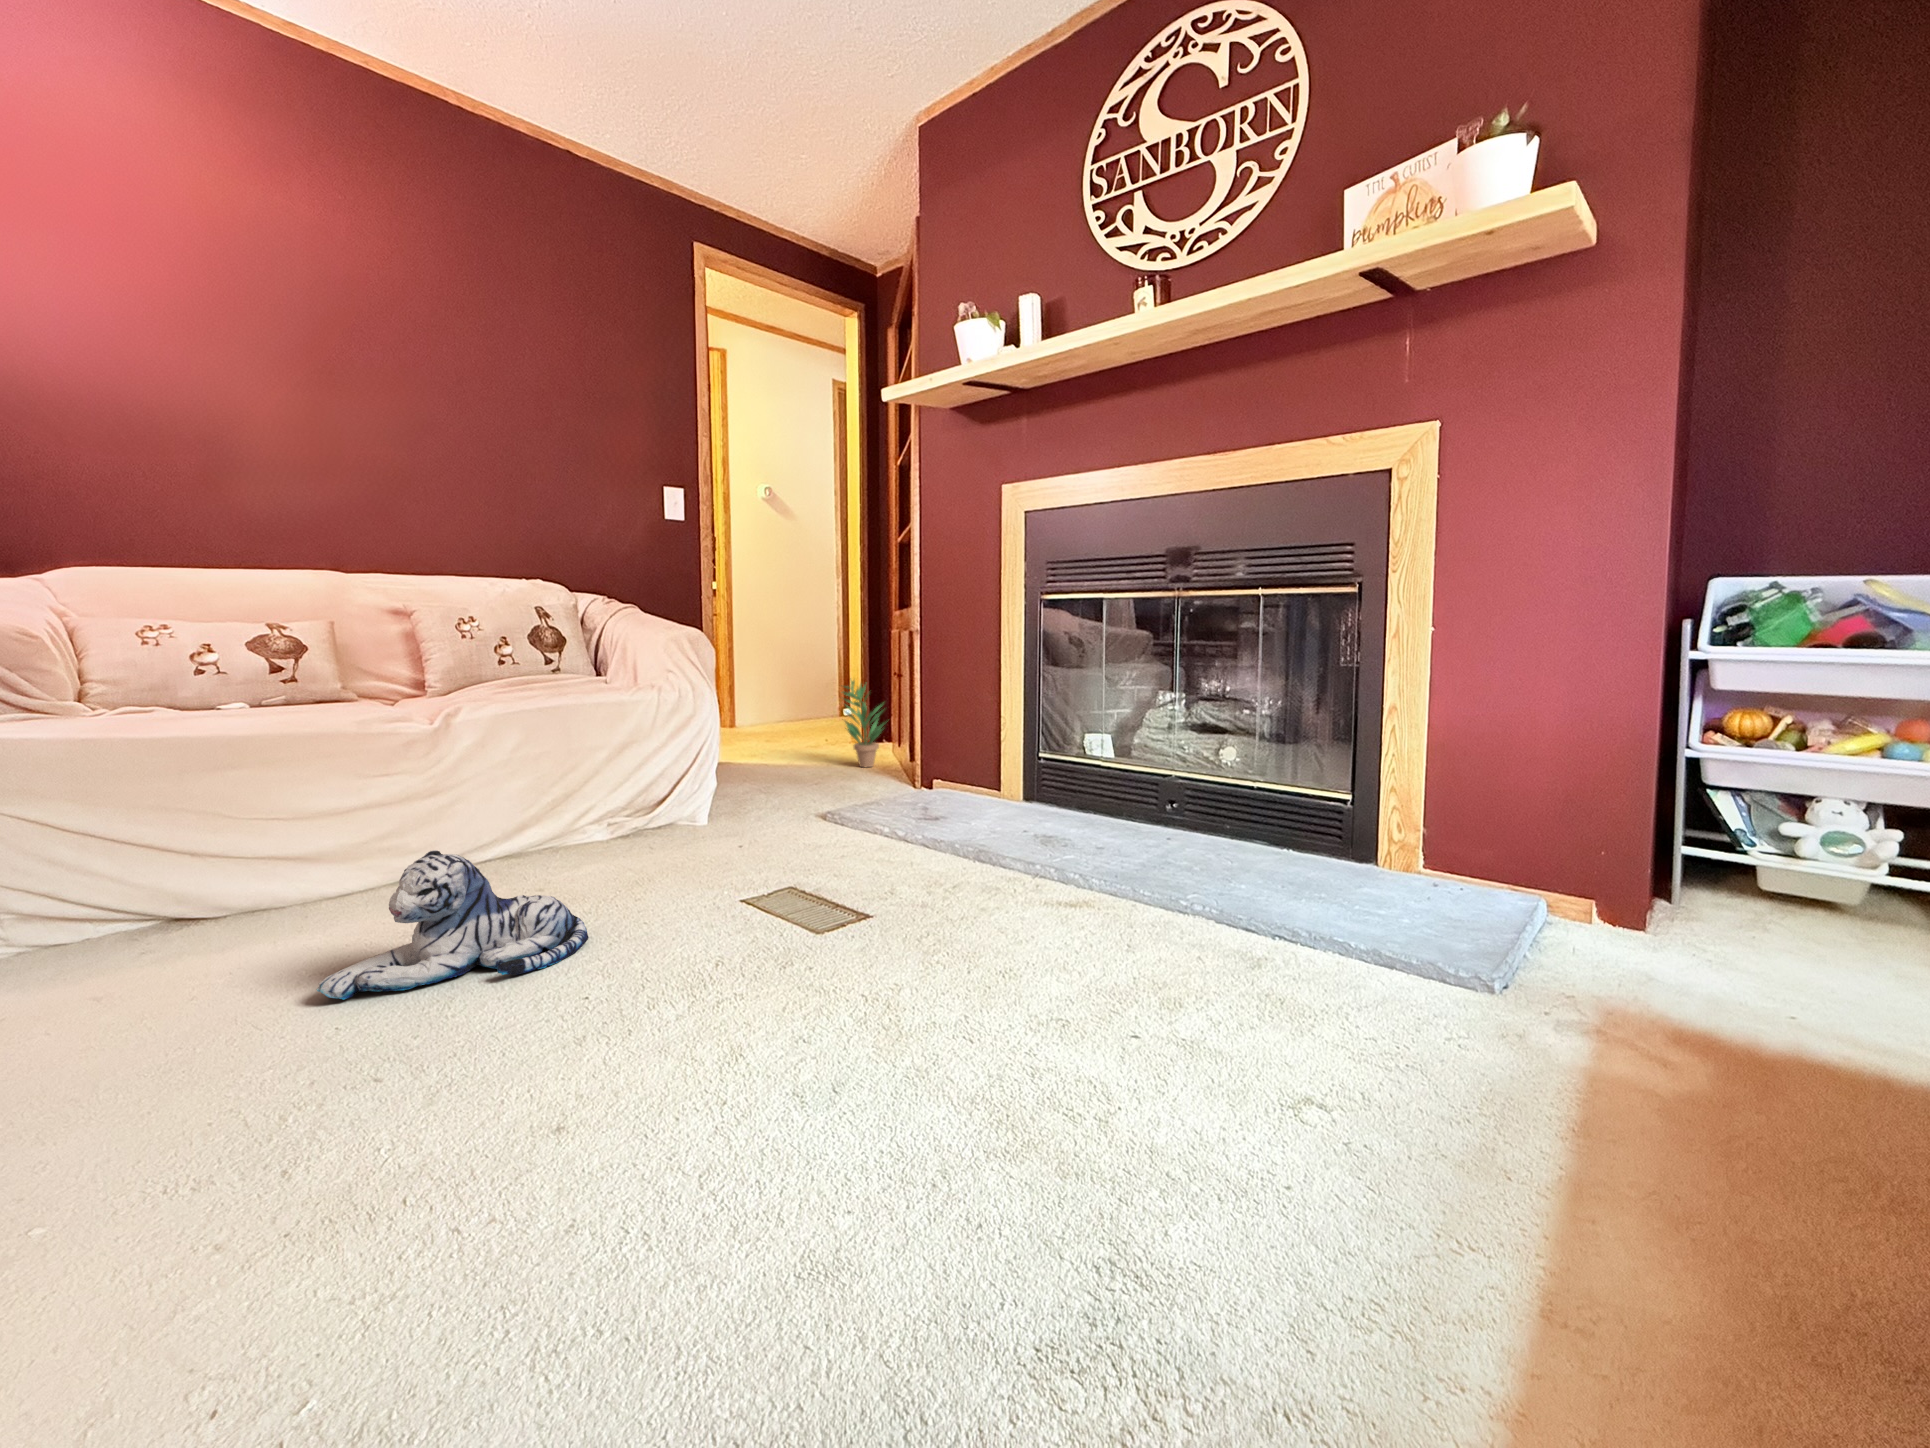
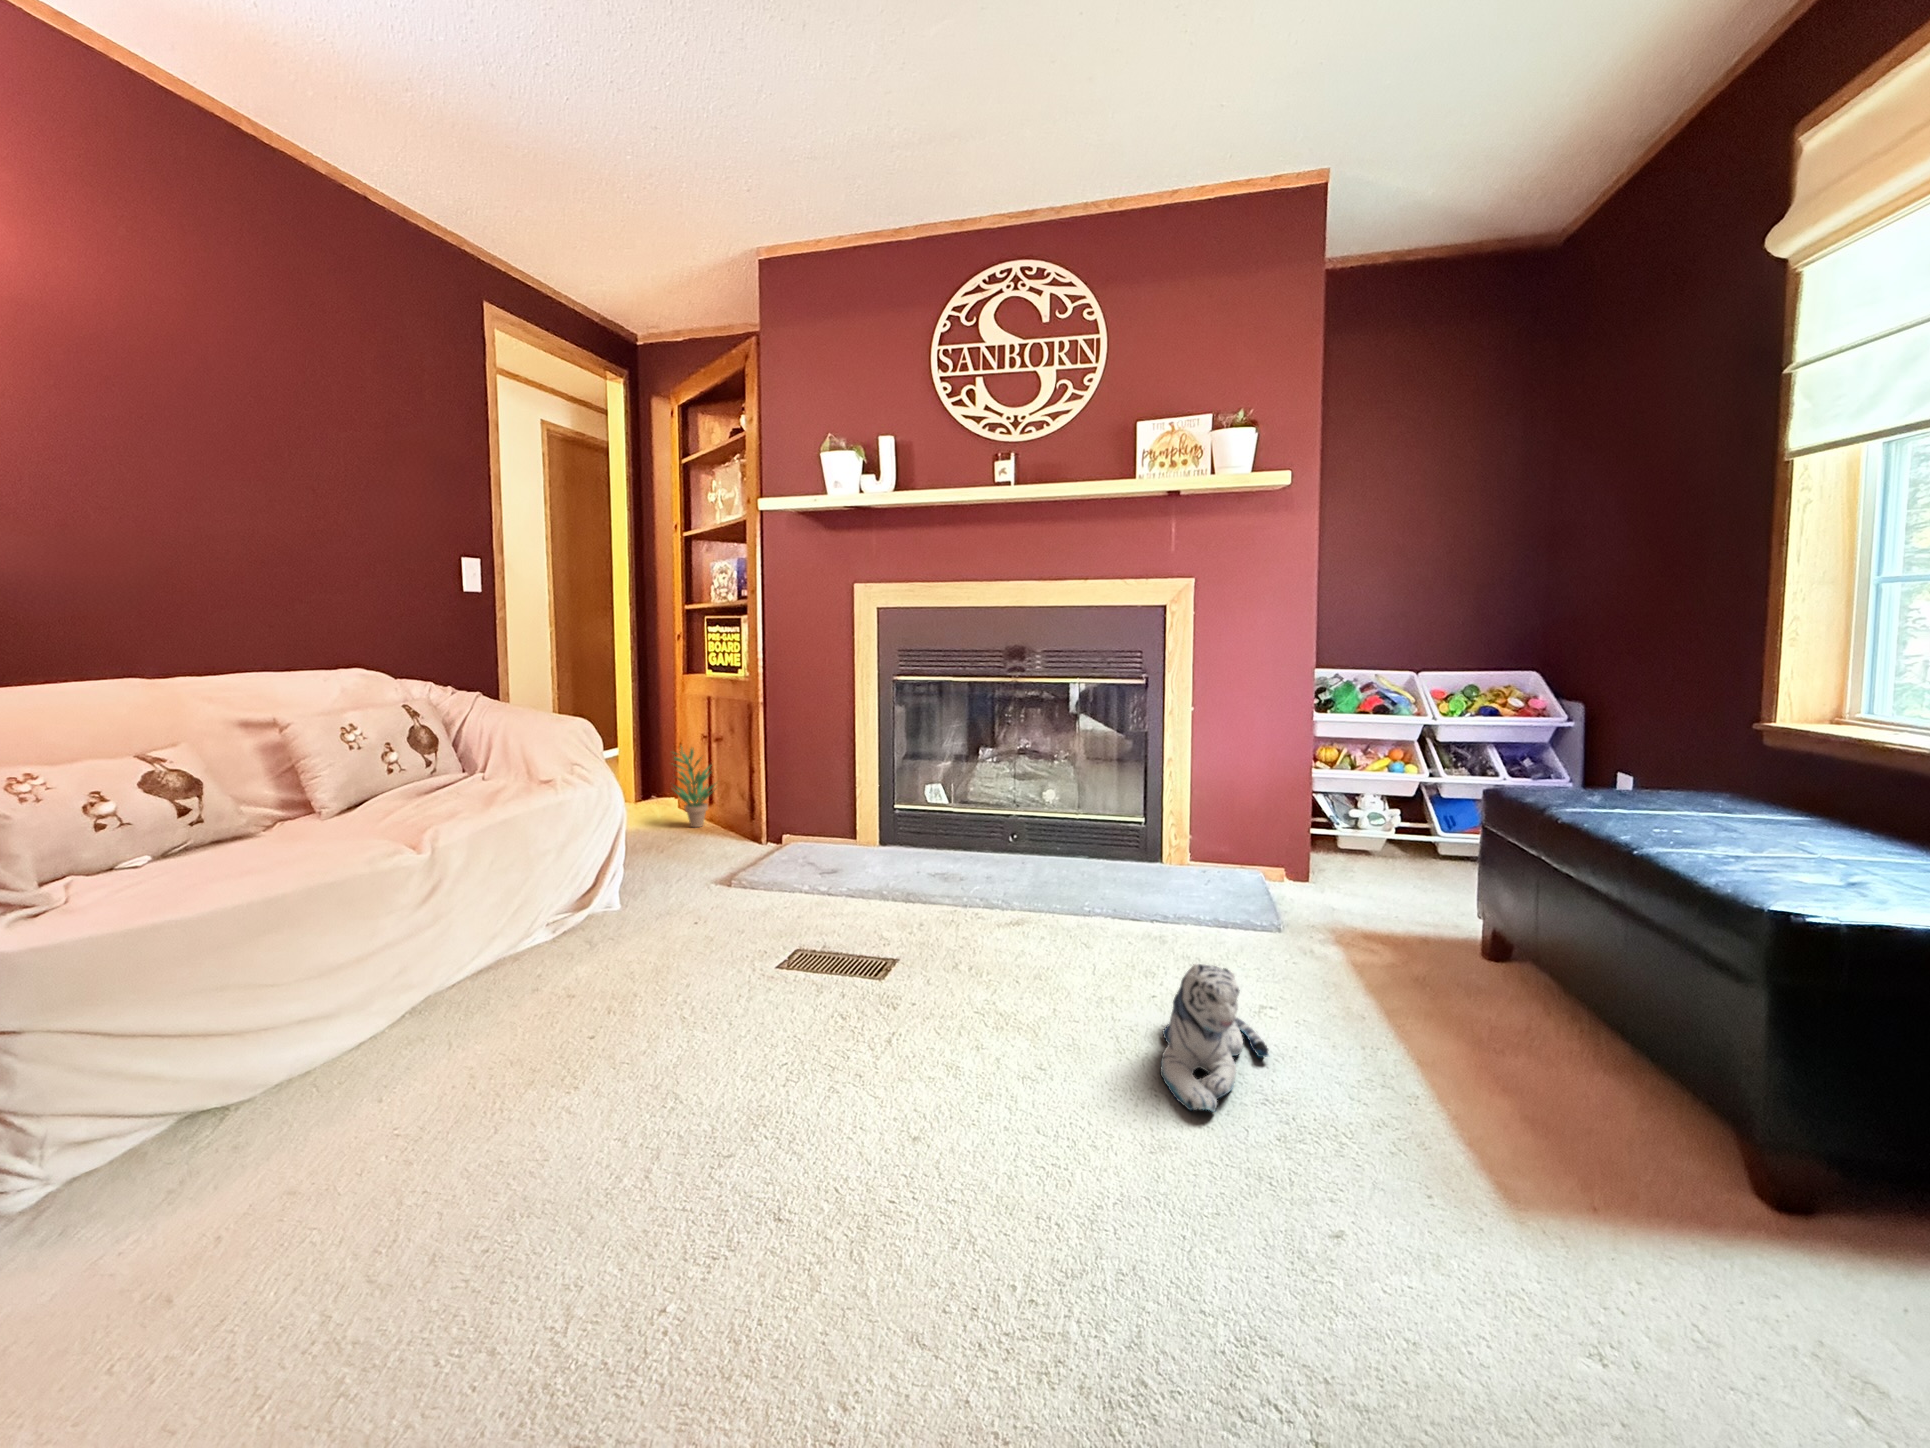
plush toy: present [316,850,589,1000] -> present [1160,964,1268,1112]

